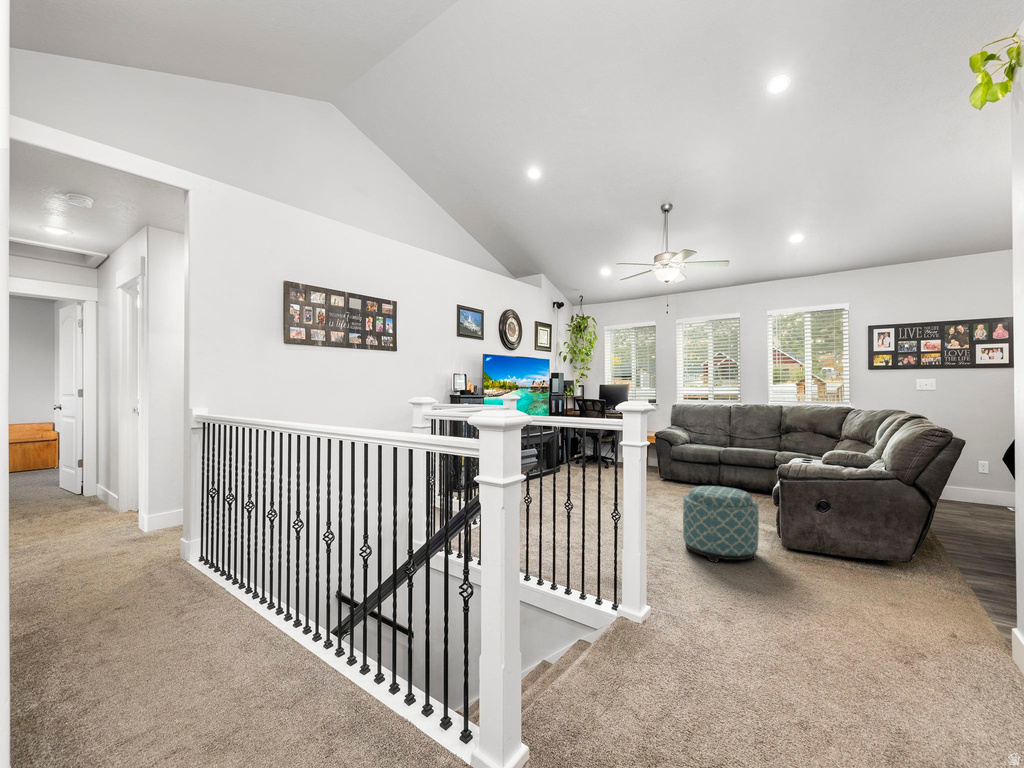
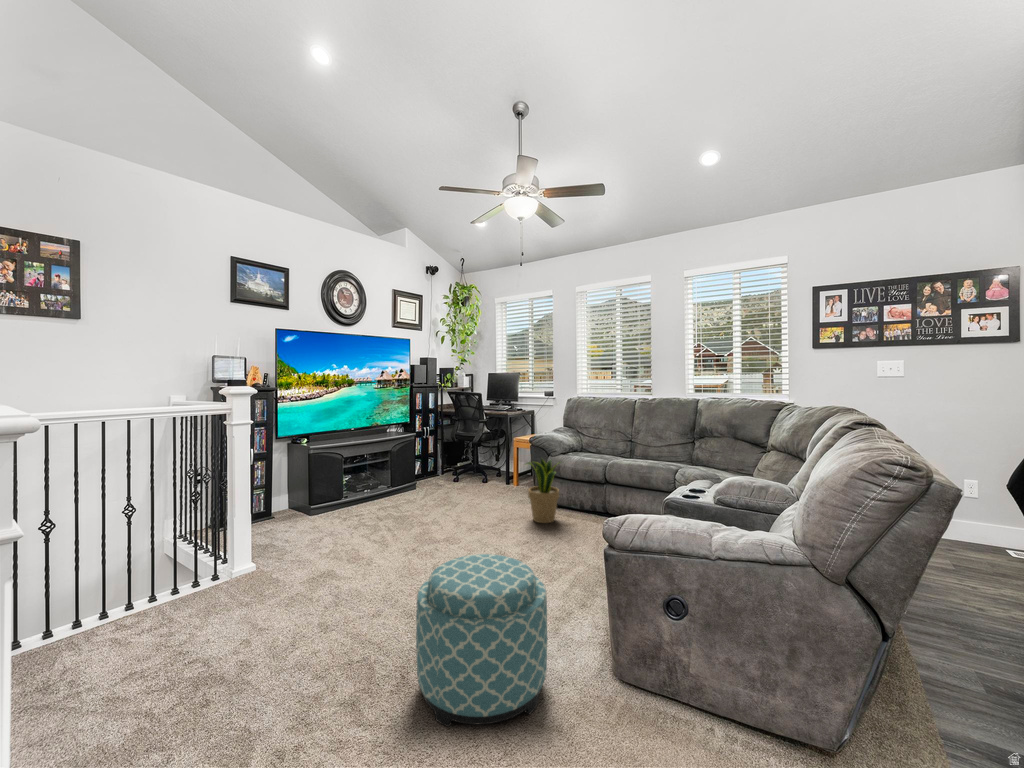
potted plant: none [663,445,690,492] -> present [526,459,559,523]

